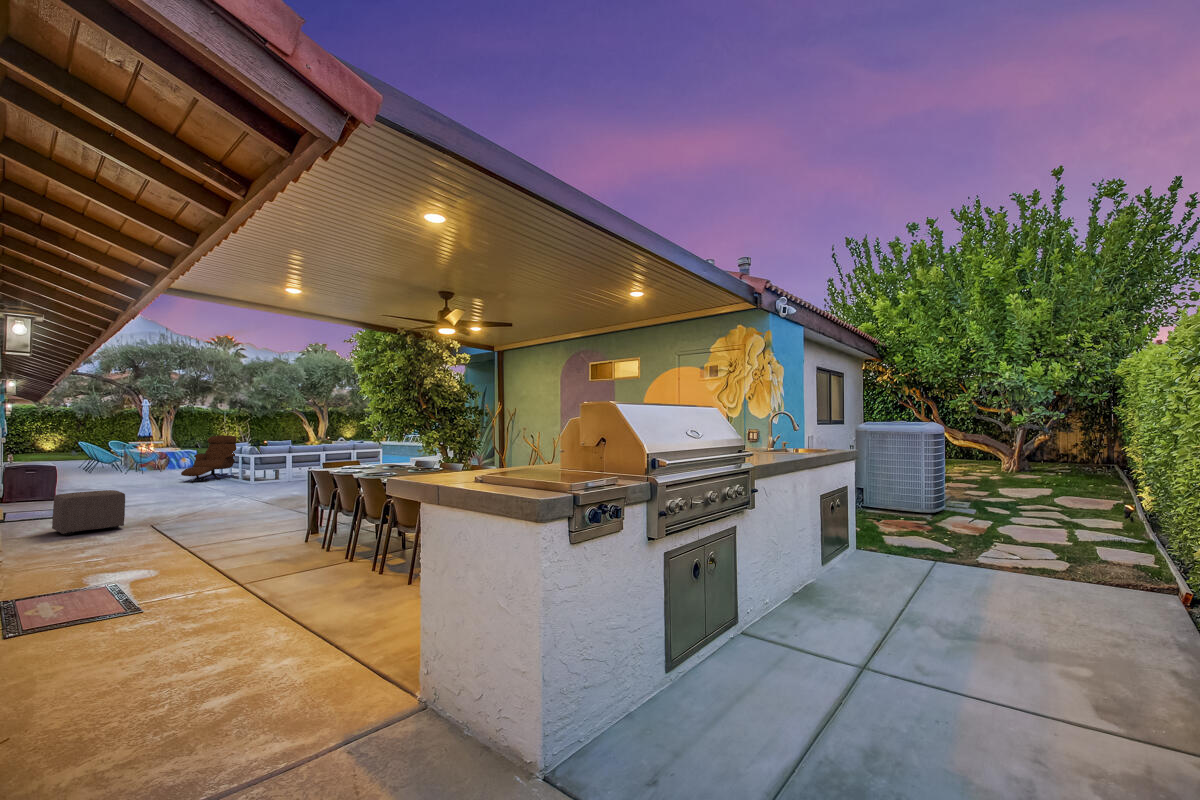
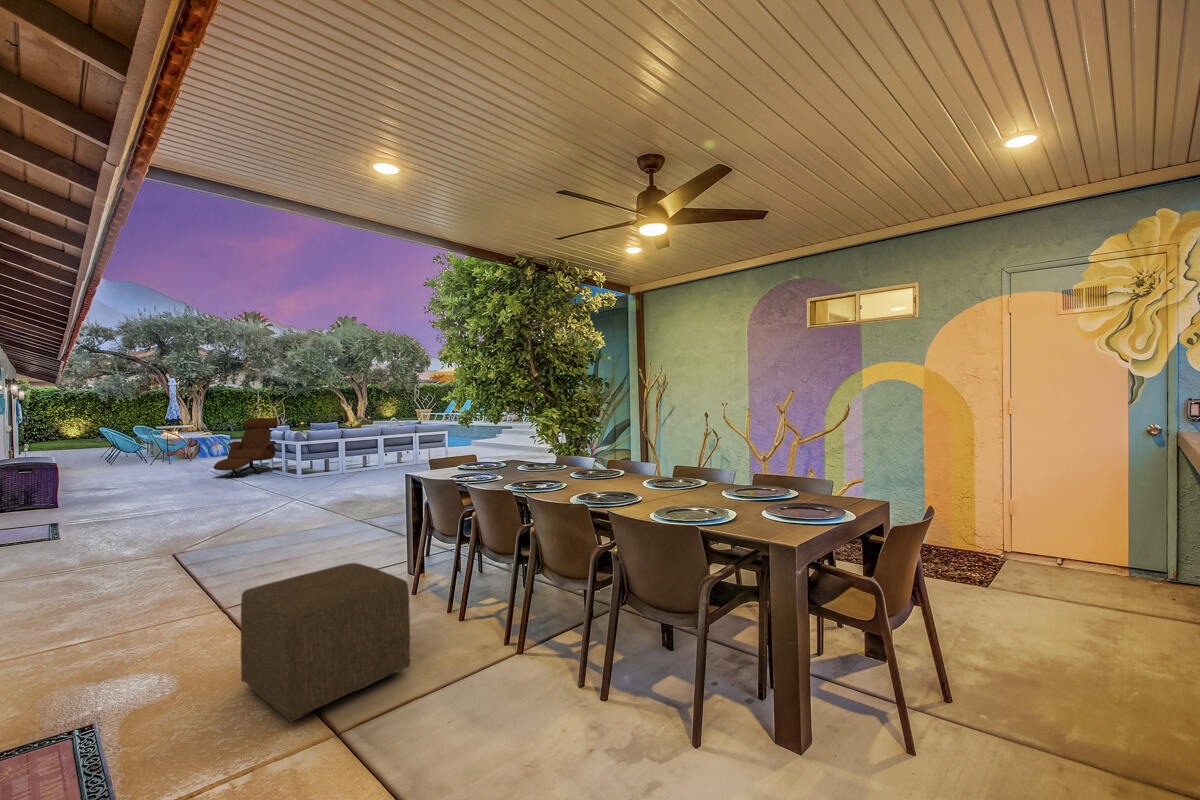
ottoman: present [52,490,125,535] -> present [241,563,410,722]

